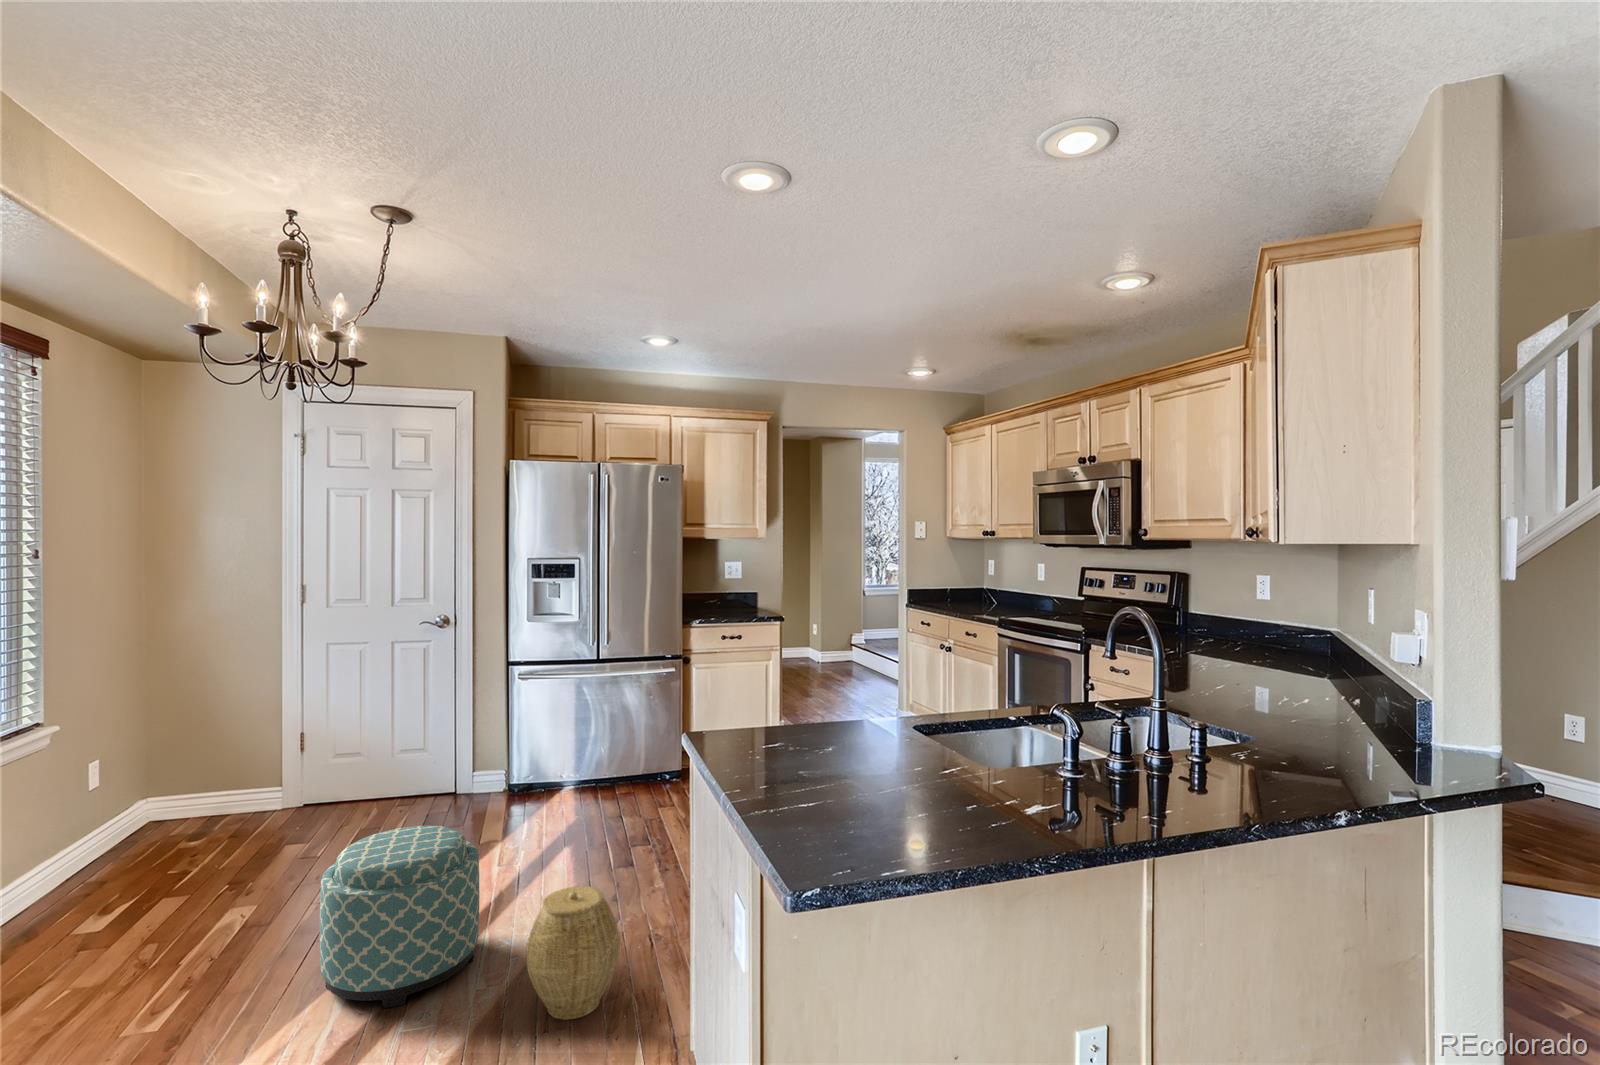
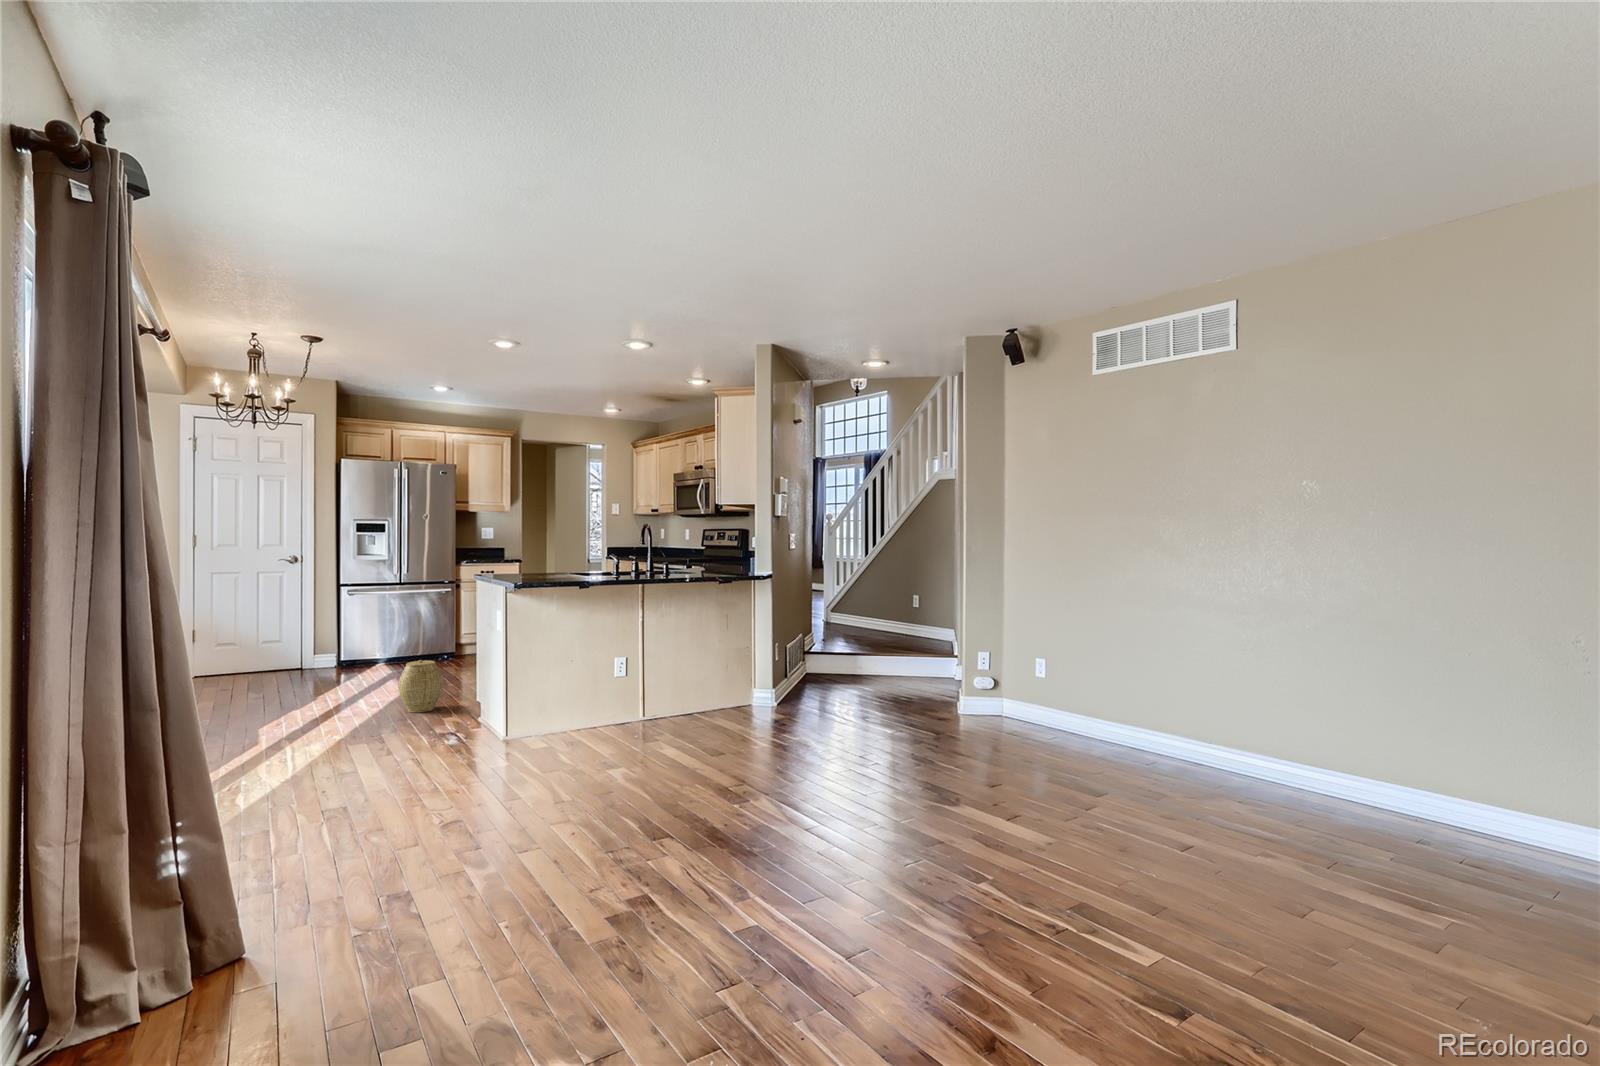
ottoman: present [320,826,480,1008] -> none [283,646,363,717]

